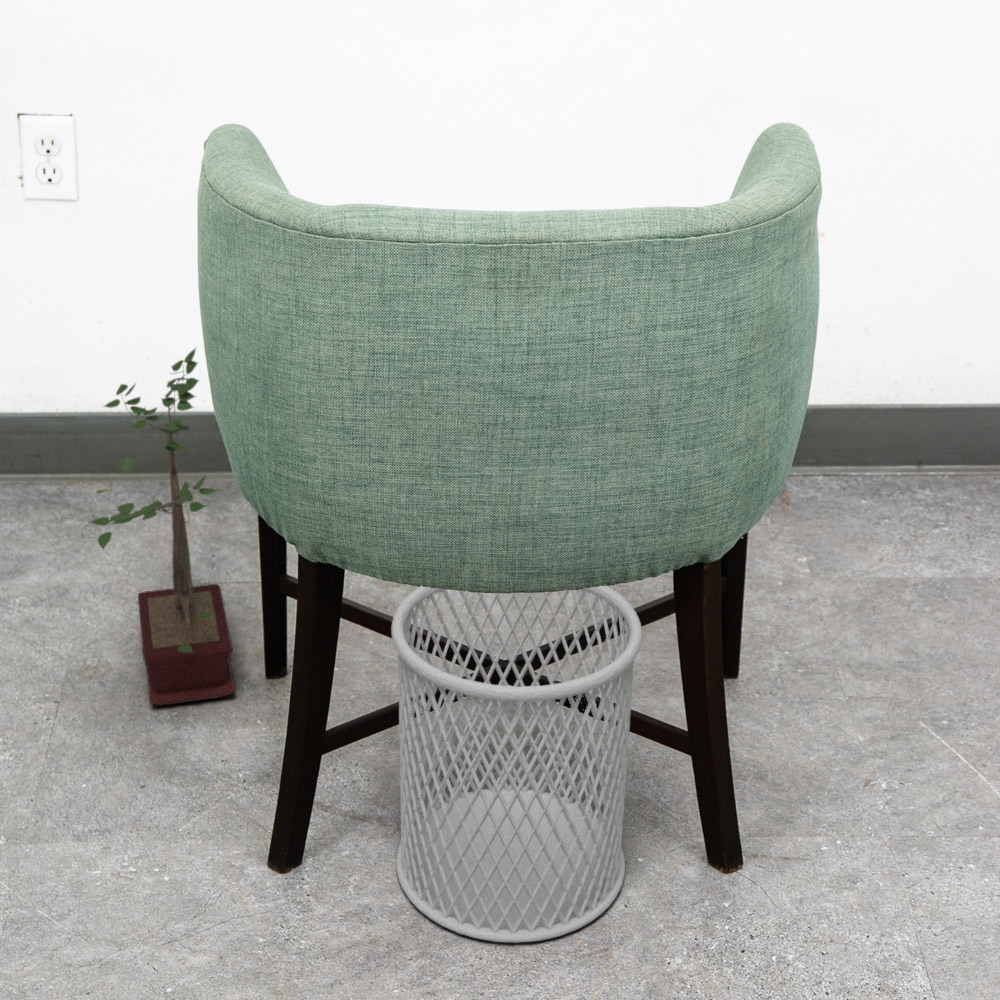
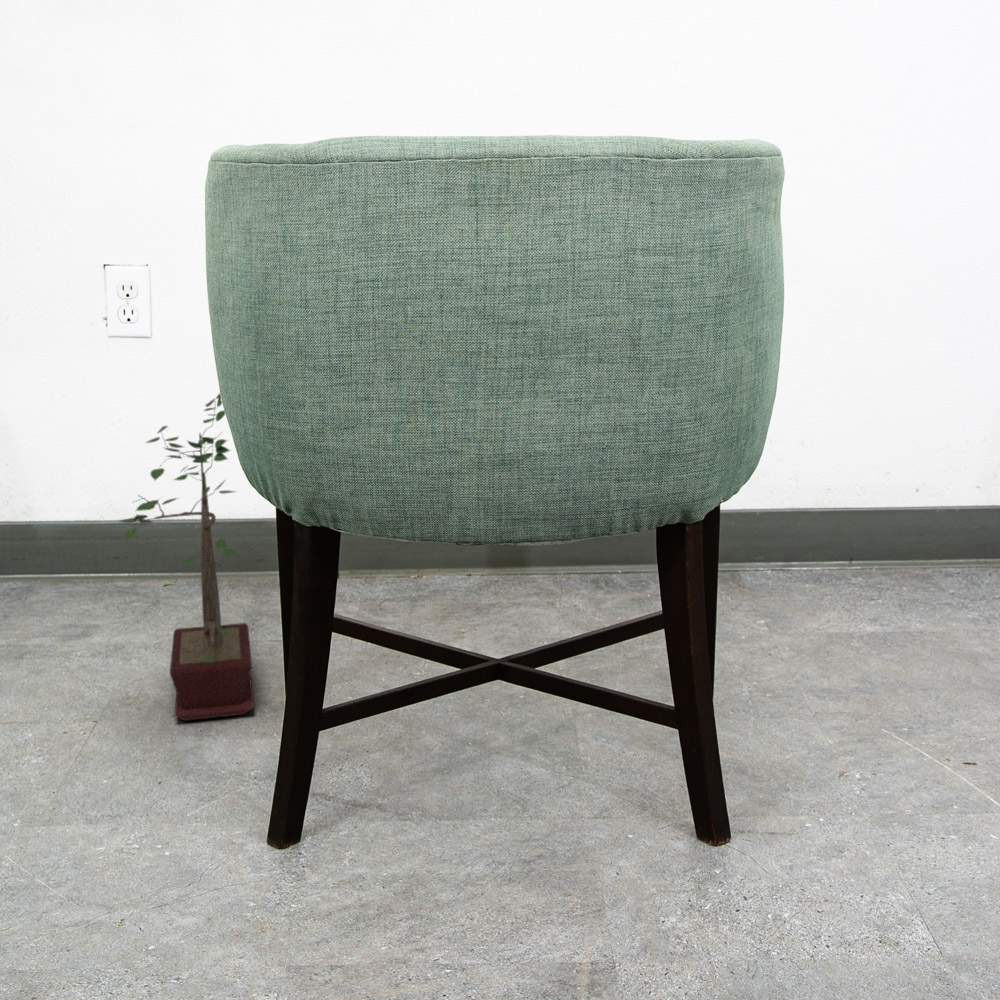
wastebasket: present [391,586,642,943] -> none [386,546,625,904]

